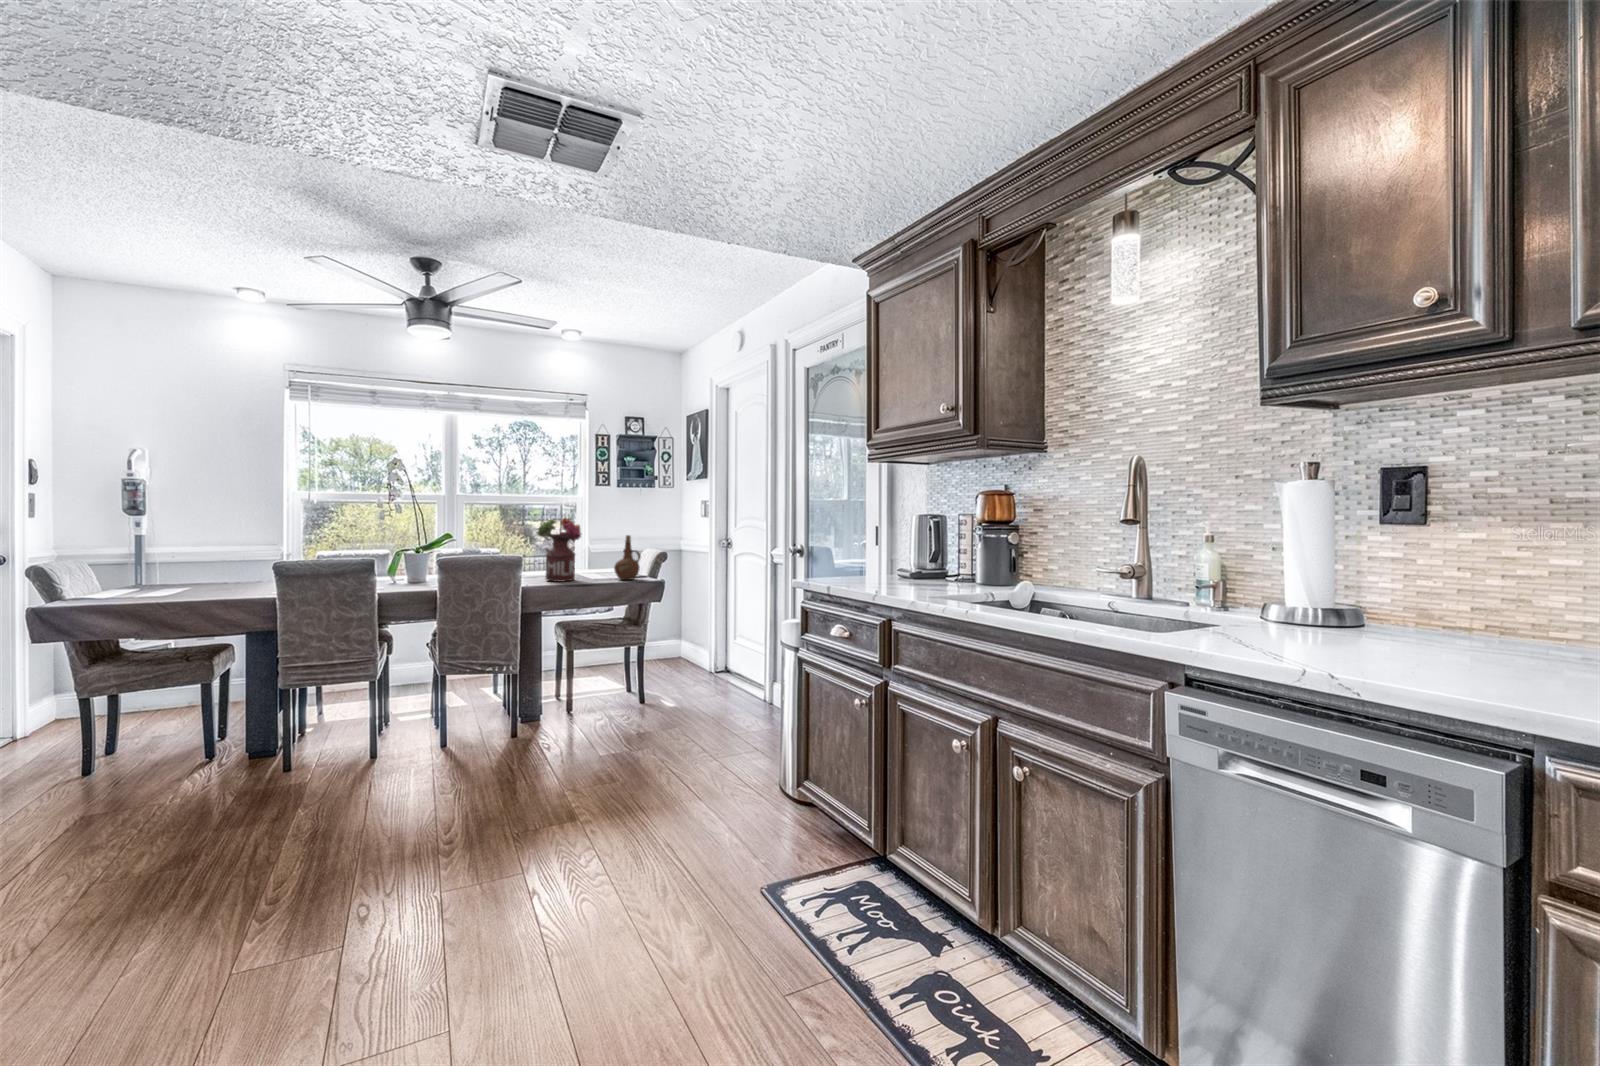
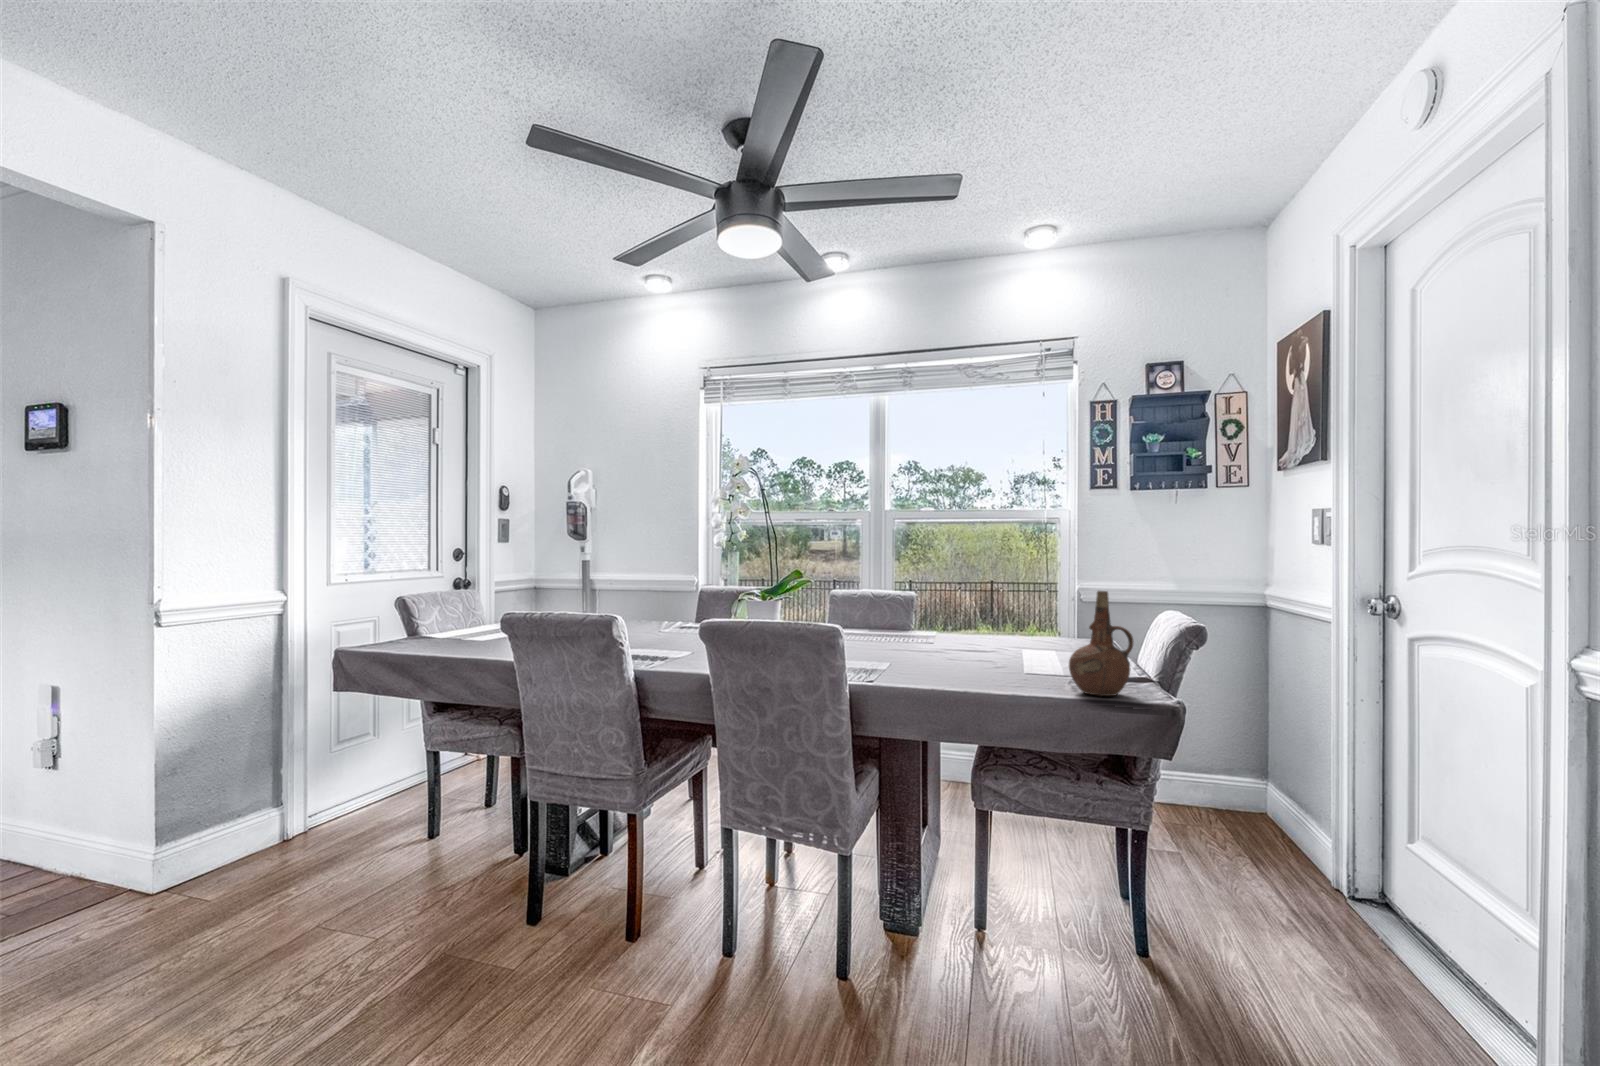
flower arrangement: present [537,518,582,582] -> none [910,548,1003,683]

